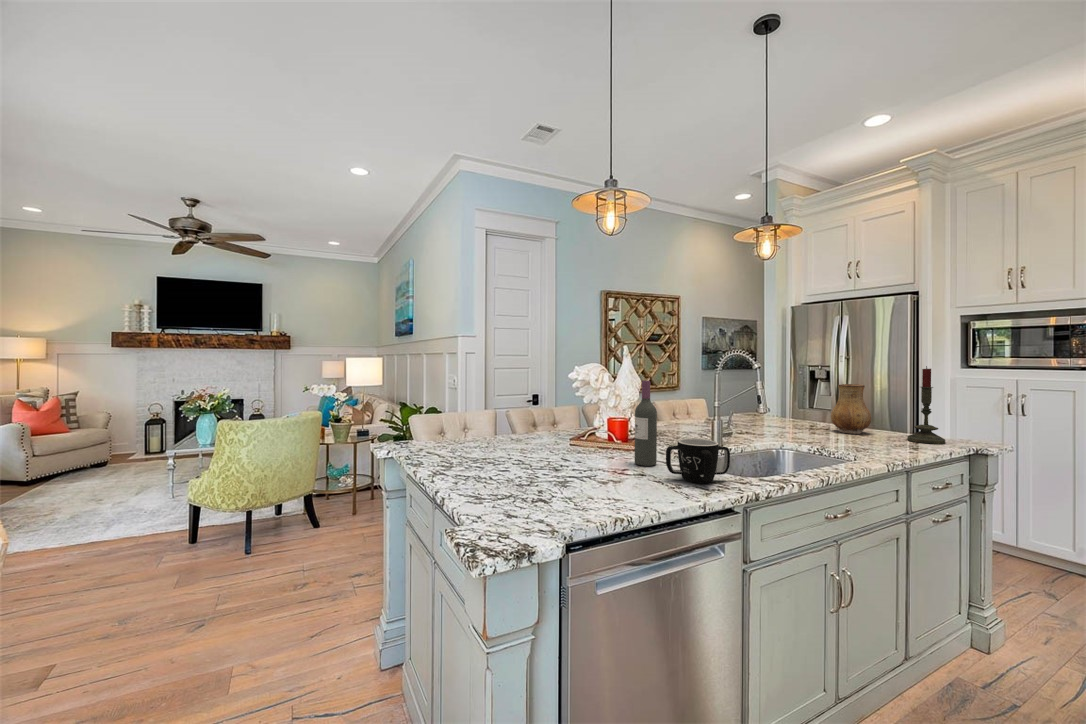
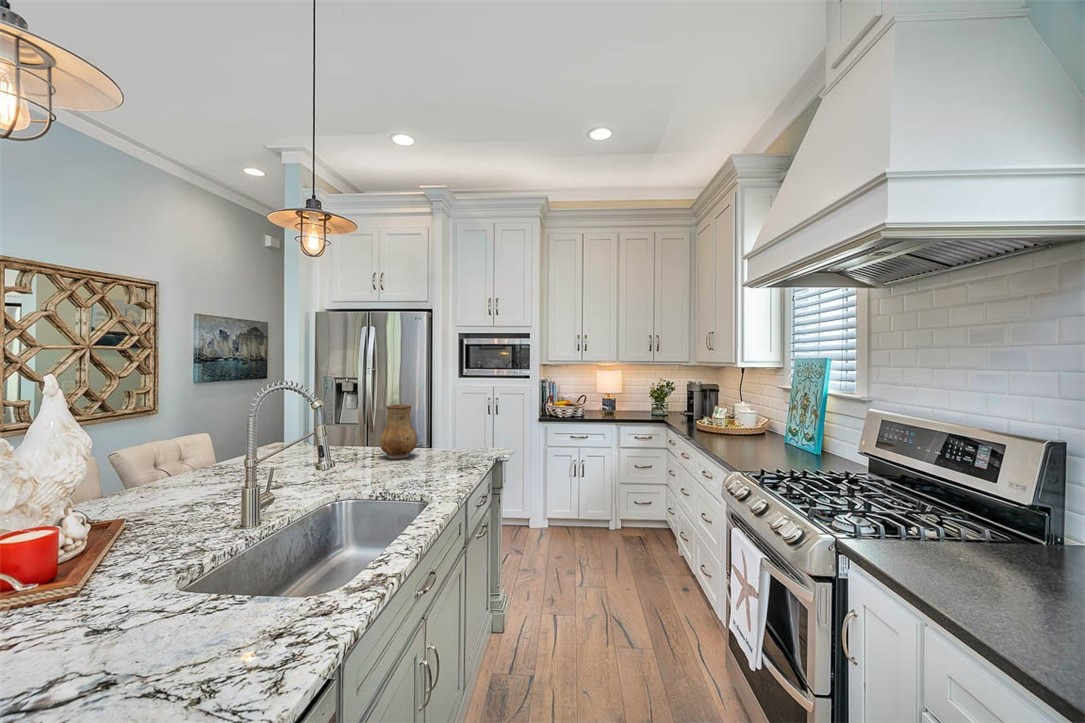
candle: present [907,366,945,444] -> none [449,385,478,459]
wine bottle: present [635,381,657,466] -> none [72,459,137,654]
mug: present [666,438,730,483] -> none [170,560,307,665]

